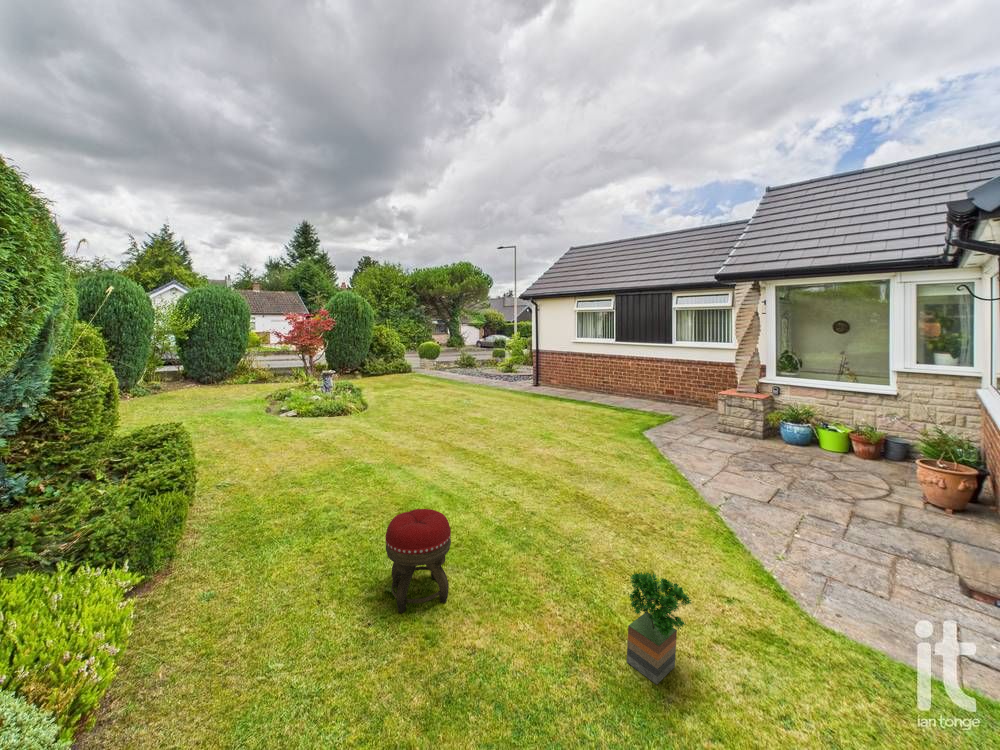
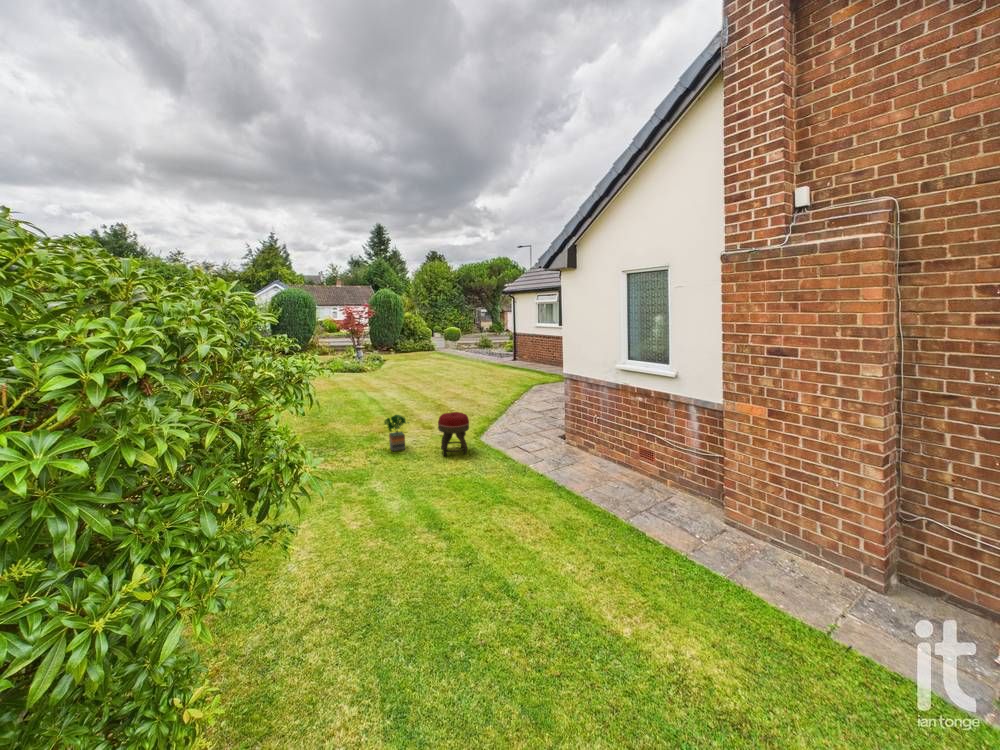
footstool: present [385,509,451,613] -> present [438,412,469,456]

